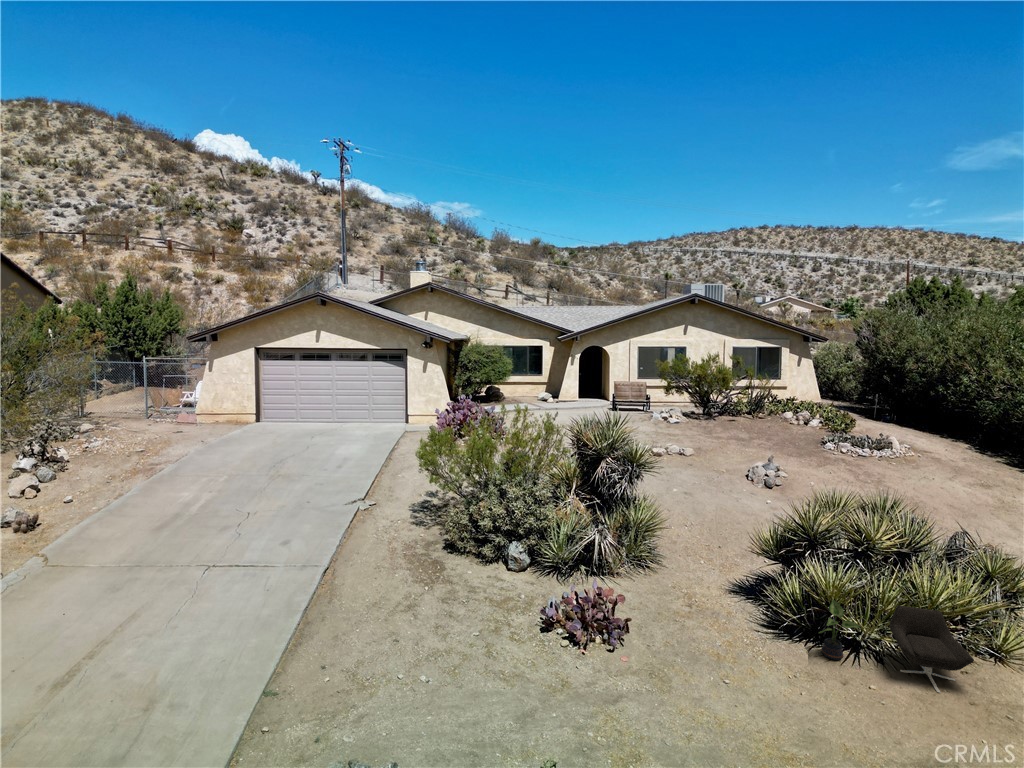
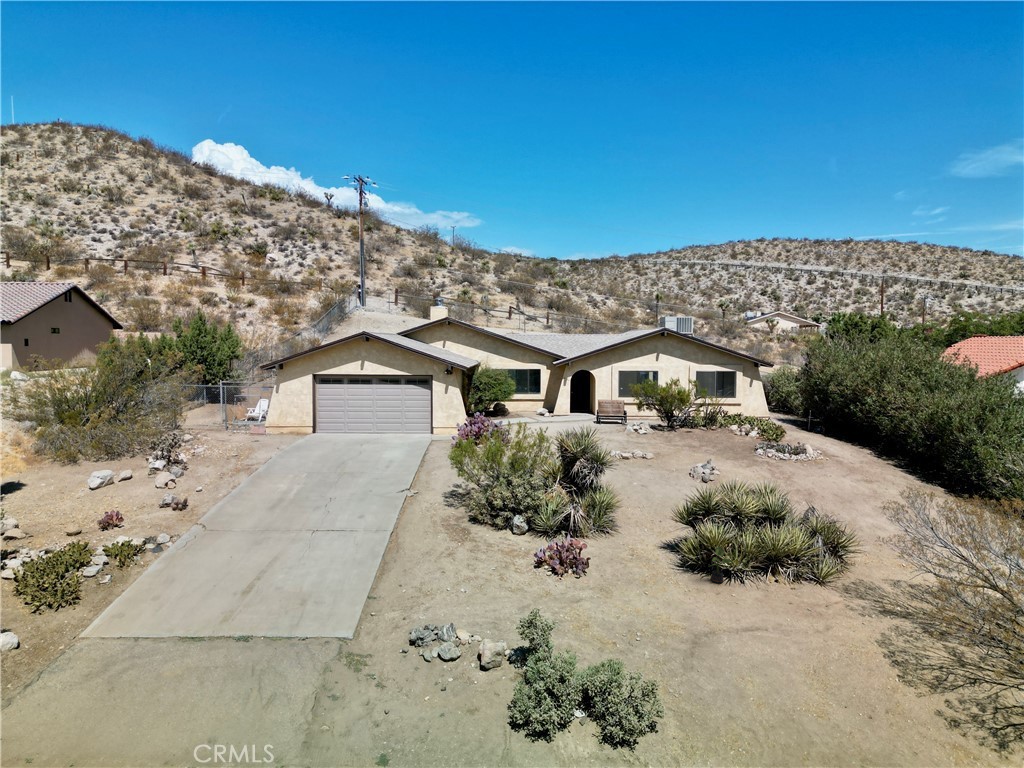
lounge chair: present [890,606,974,693] -> none [753,550,797,600]

